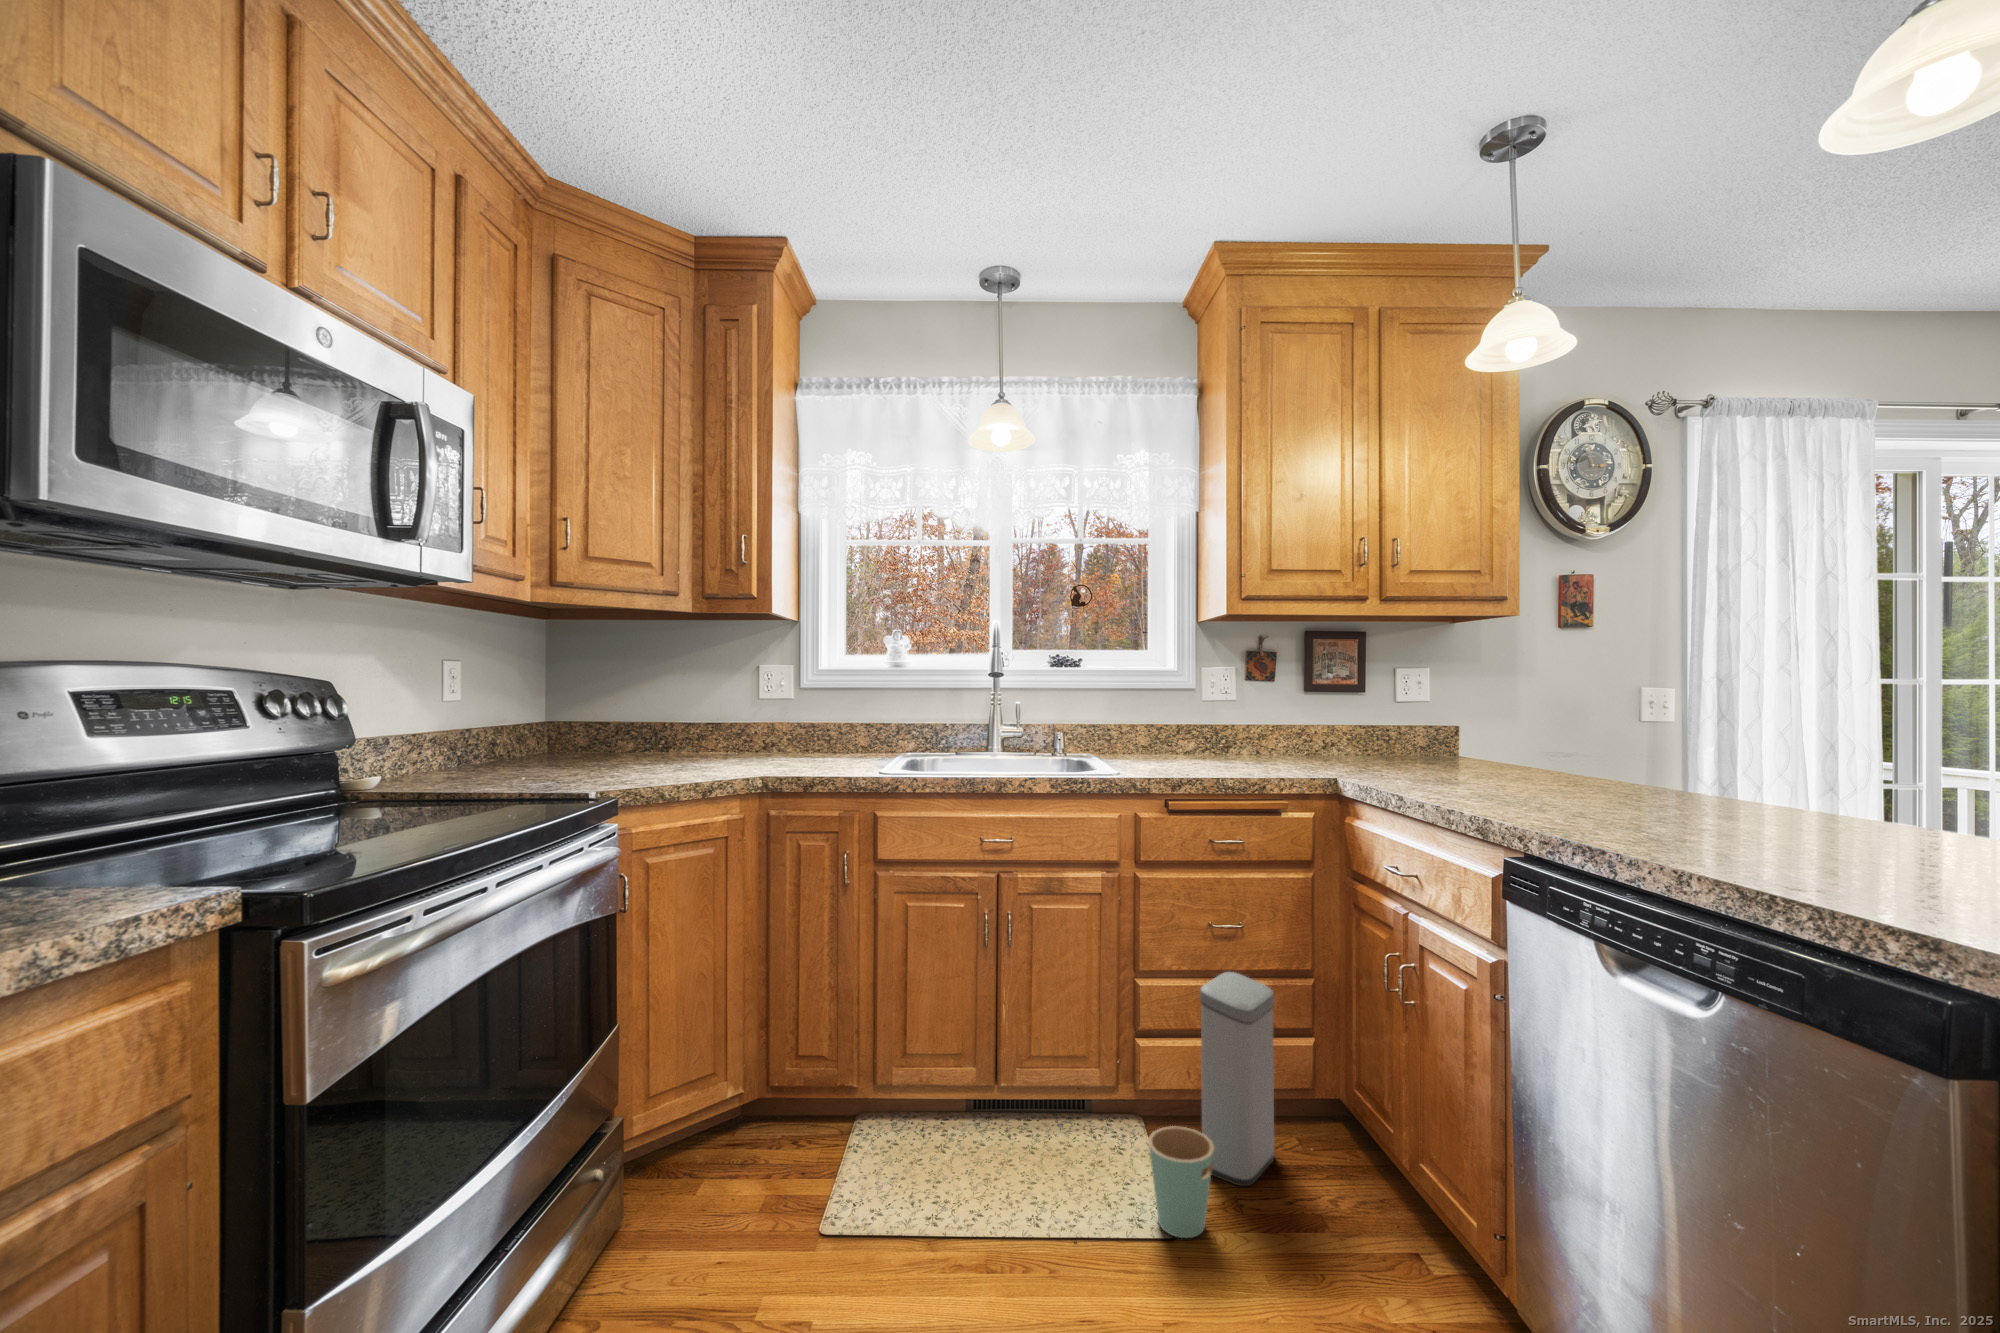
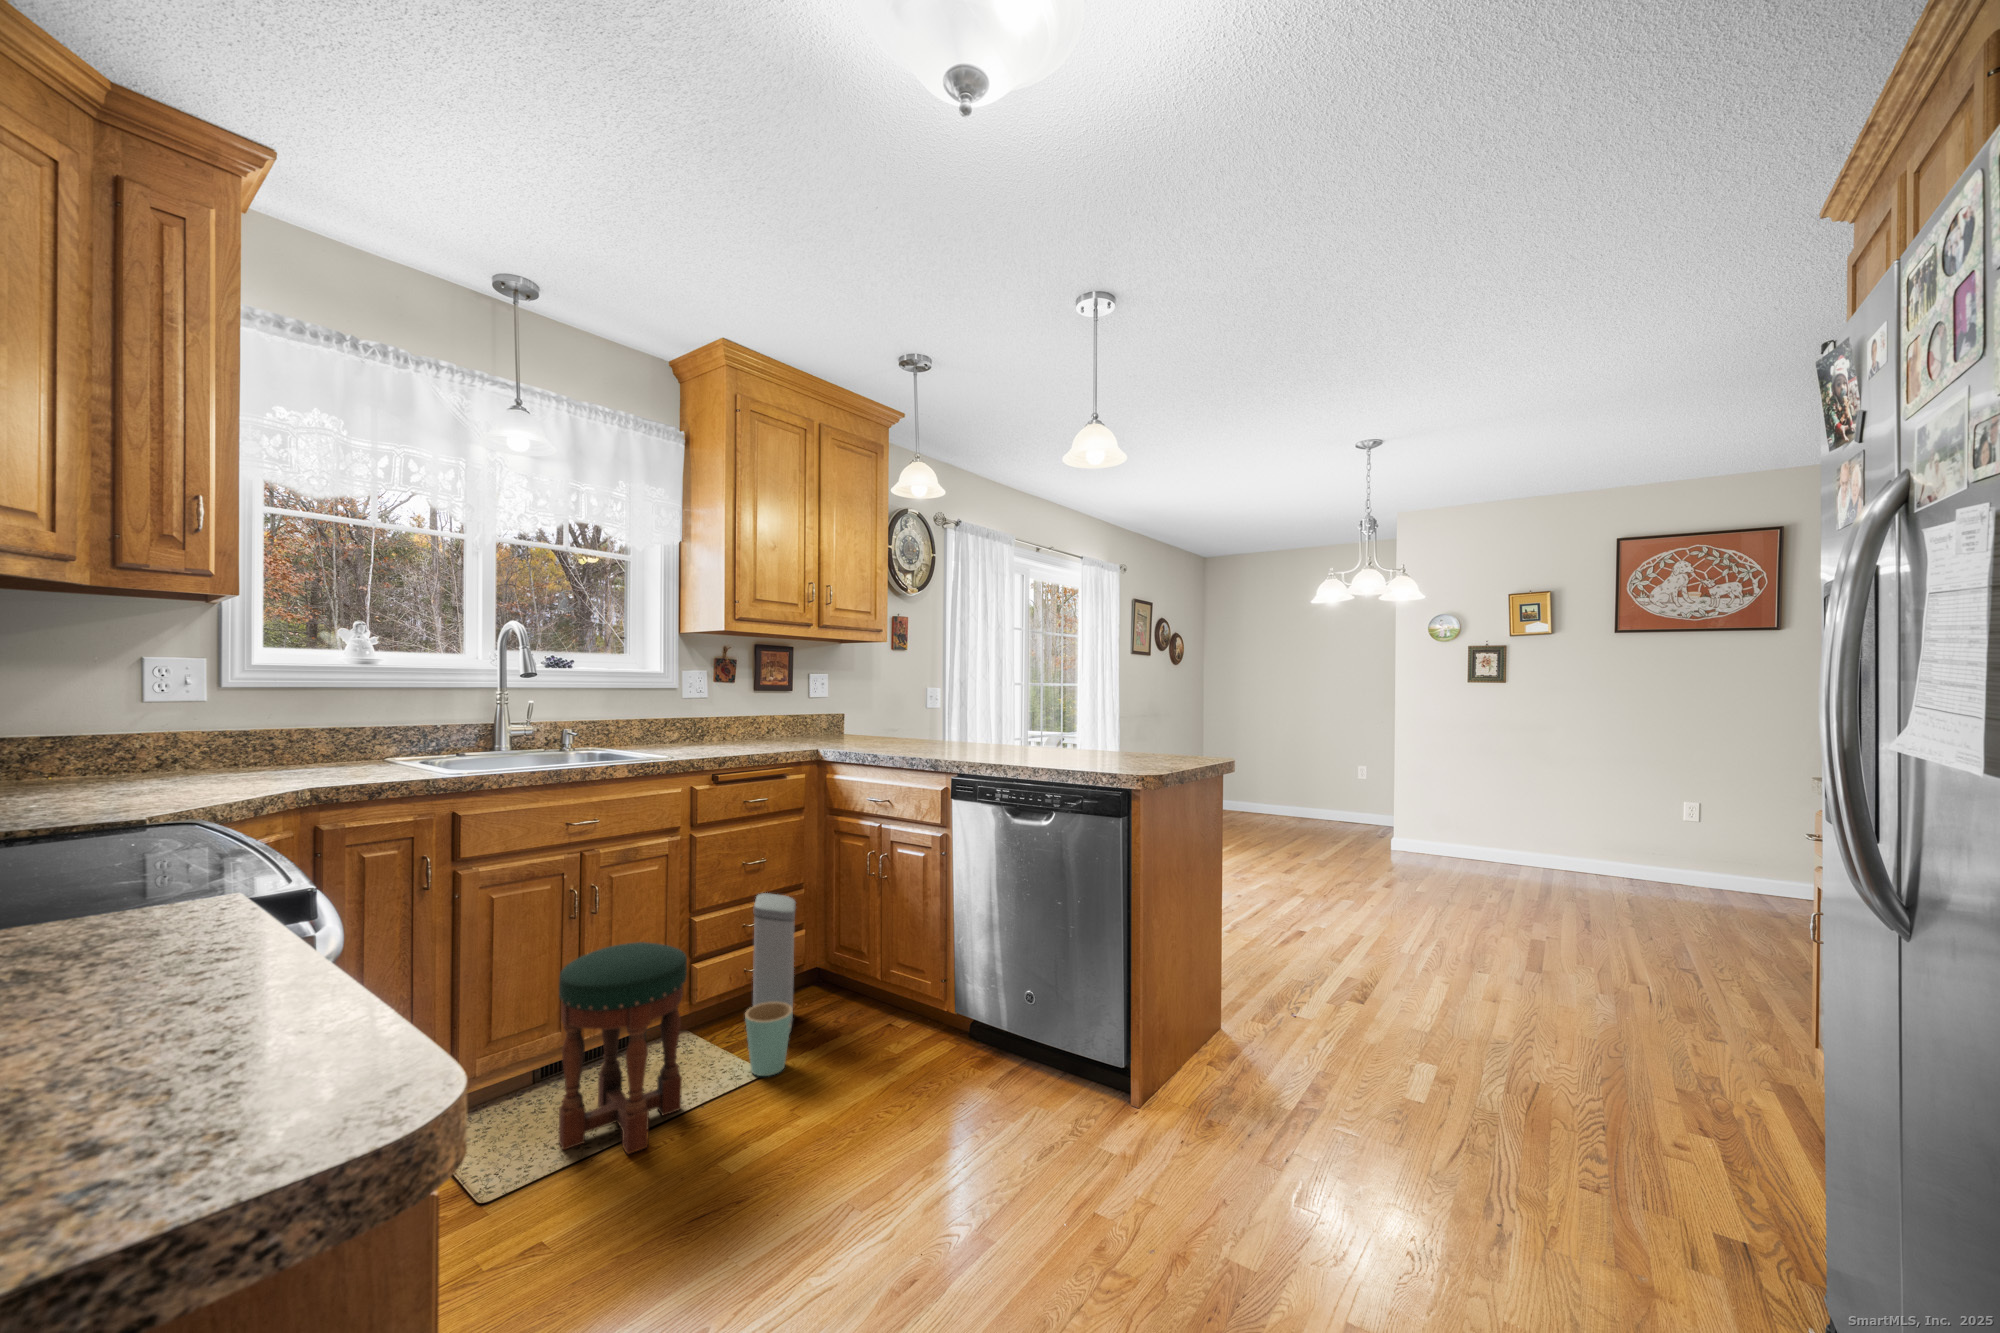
stool: none [918,990,1054,1253] -> present [559,942,687,1154]

